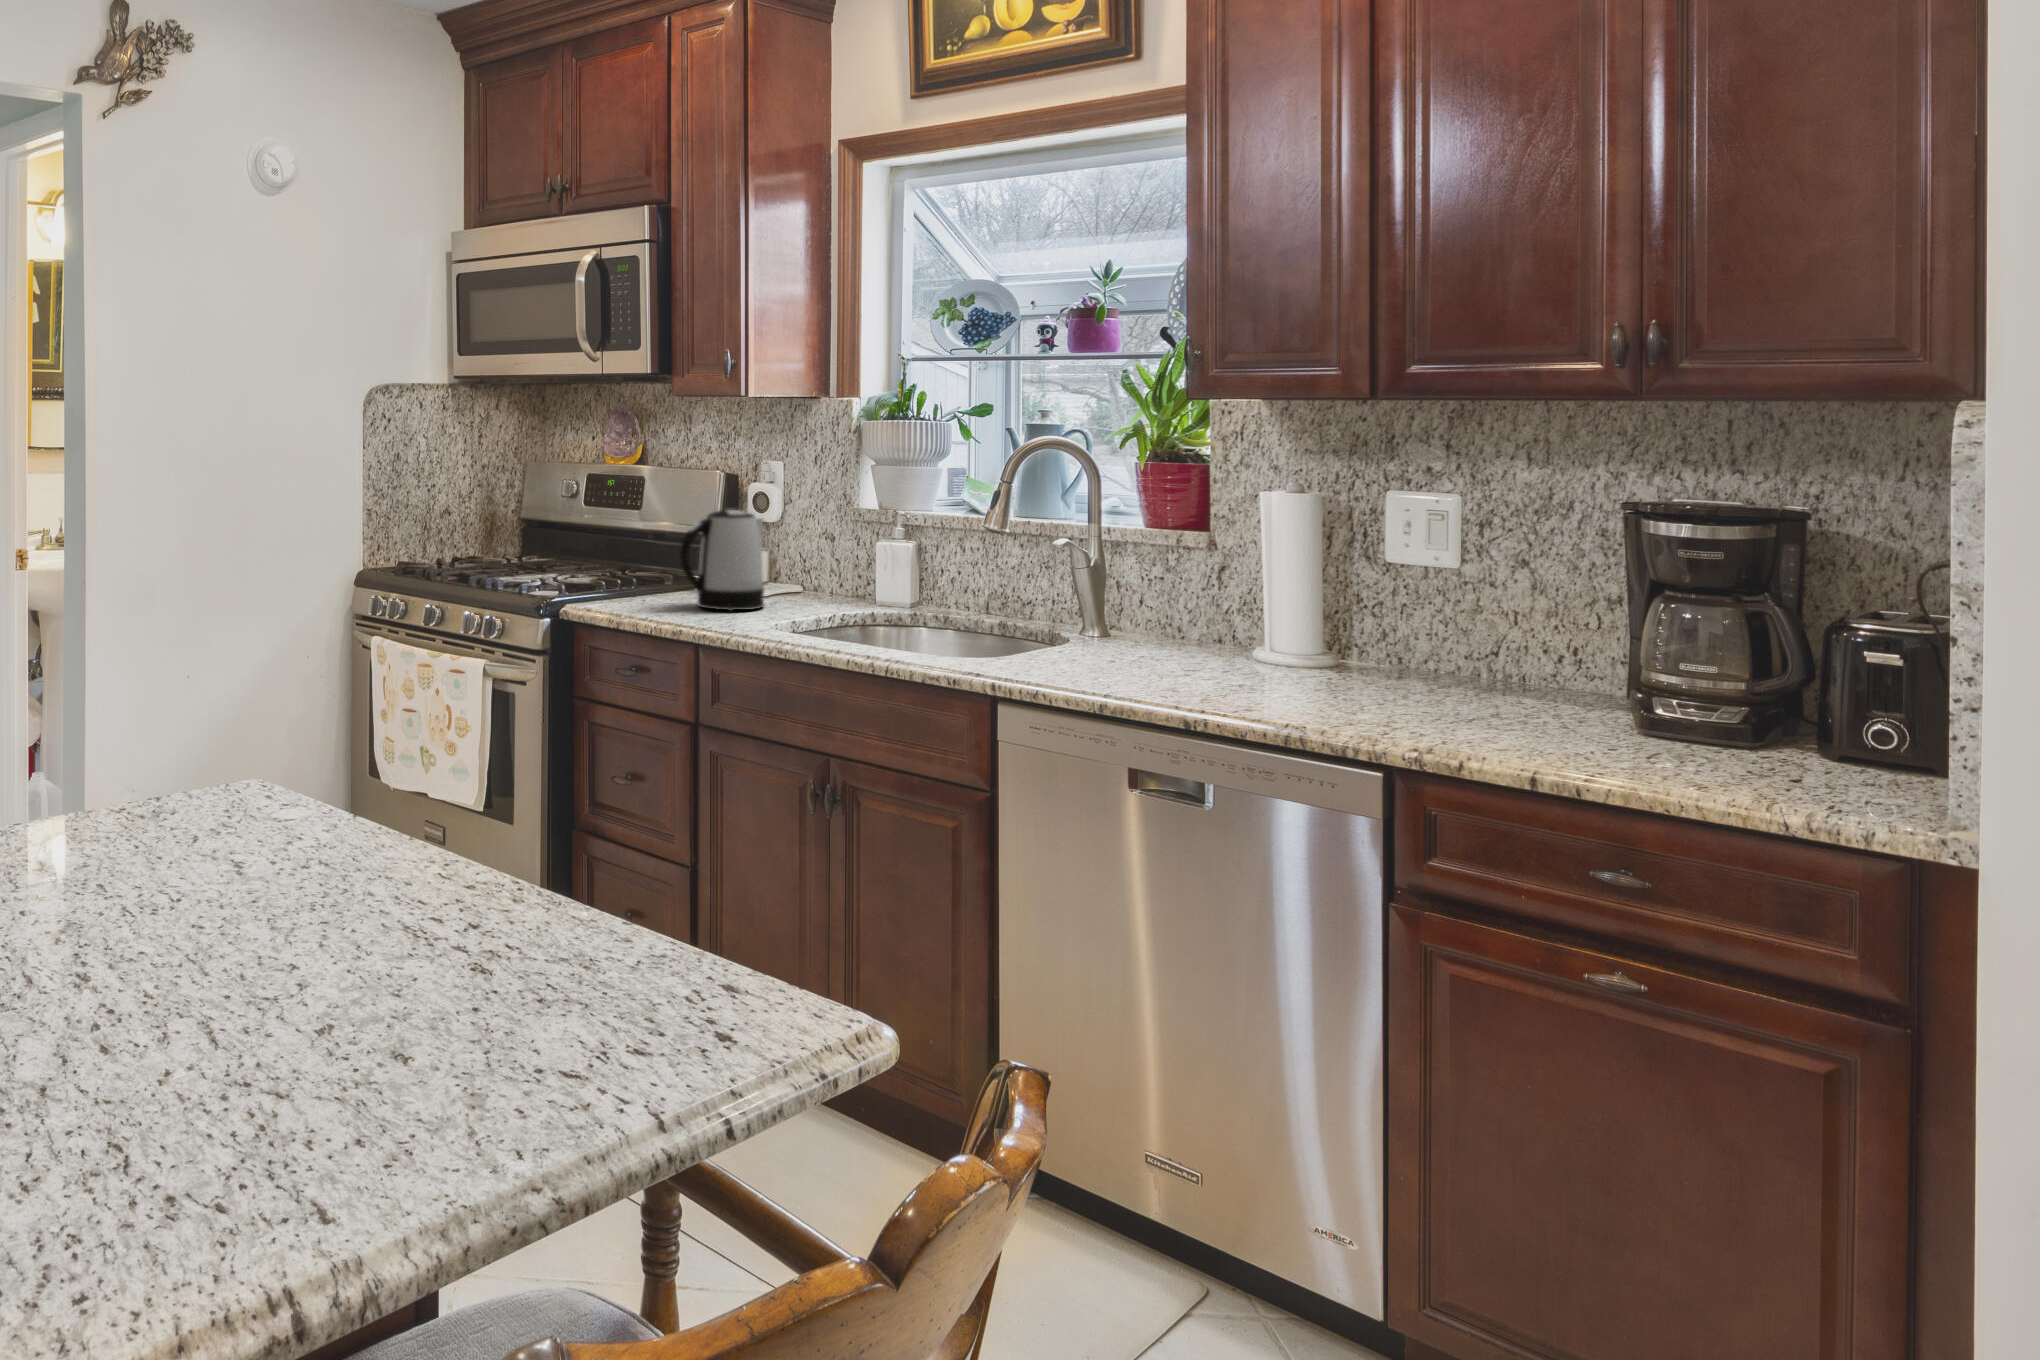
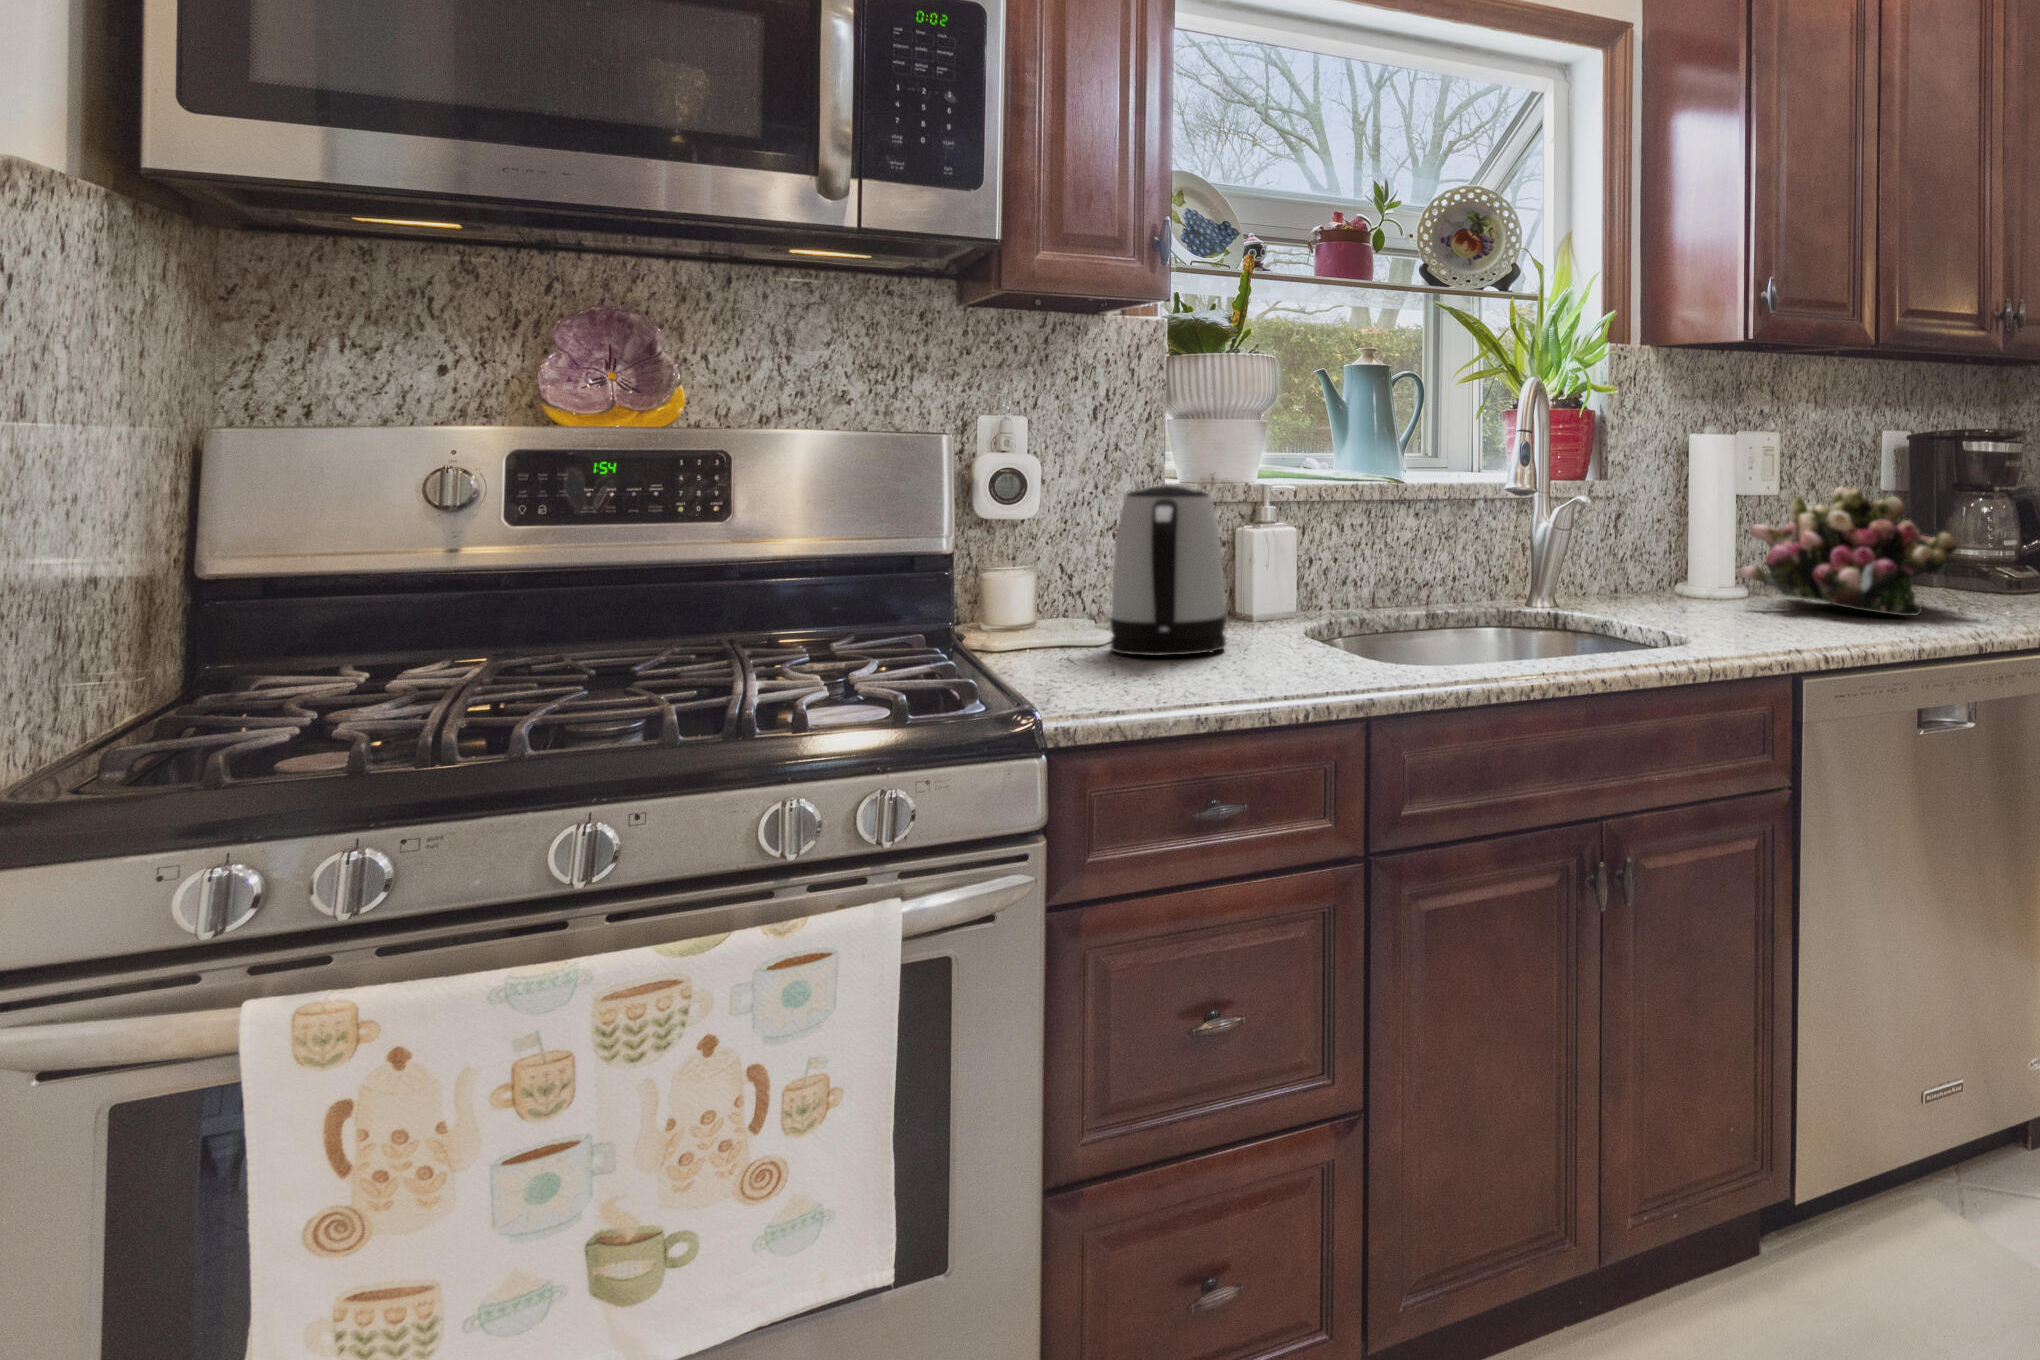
flower arrangement: none [1187,553,1418,696] -> present [1741,487,1957,616]

